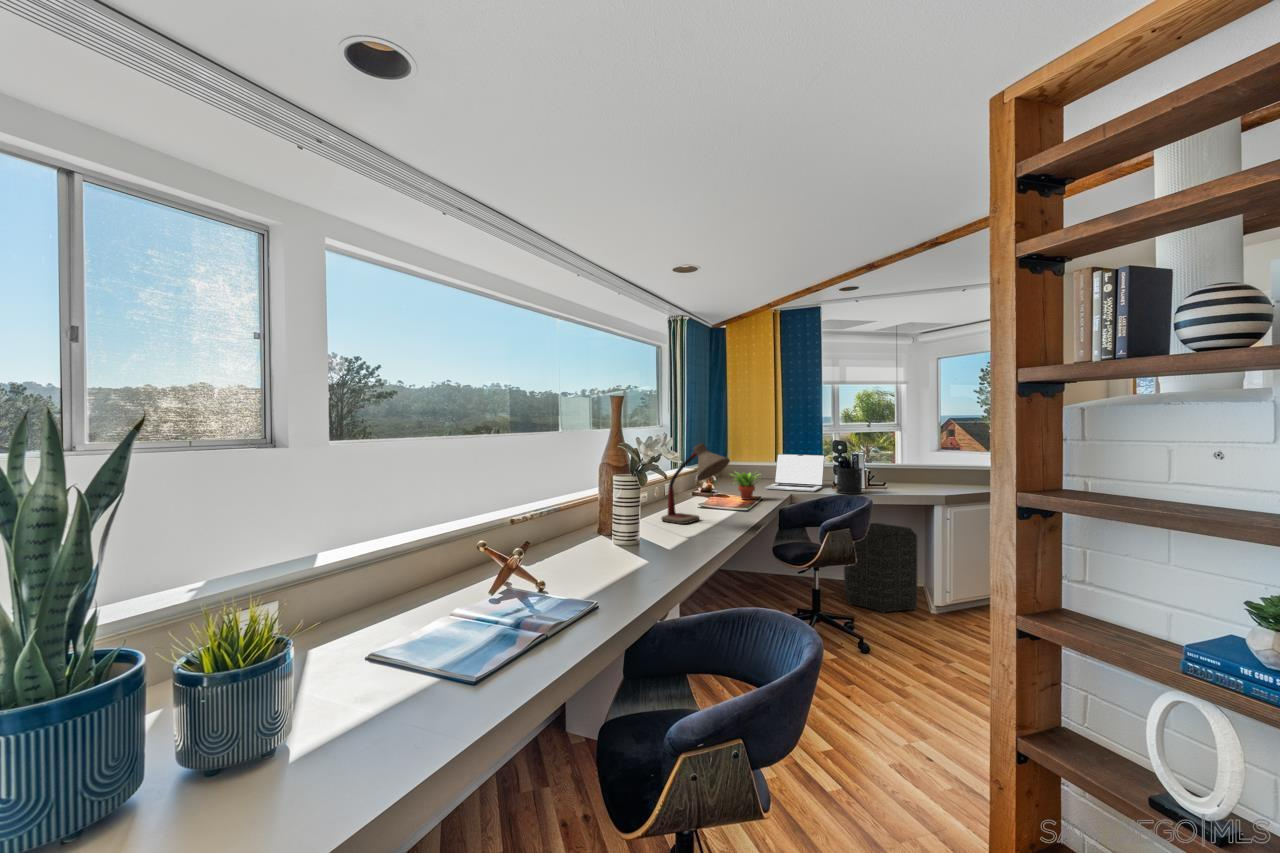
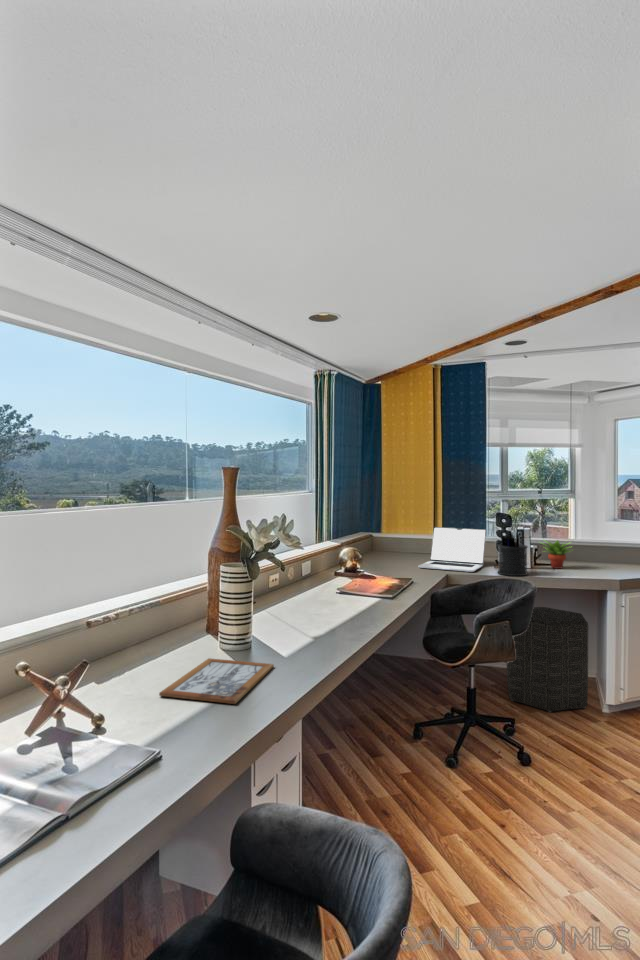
desk lamp: present [661,443,730,524] -> none [287,522,367,617]
succulent plant: present [733,472,758,500] -> present [546,540,573,569]
picture frame: none [578,551,663,579] -> present [159,658,274,704]

